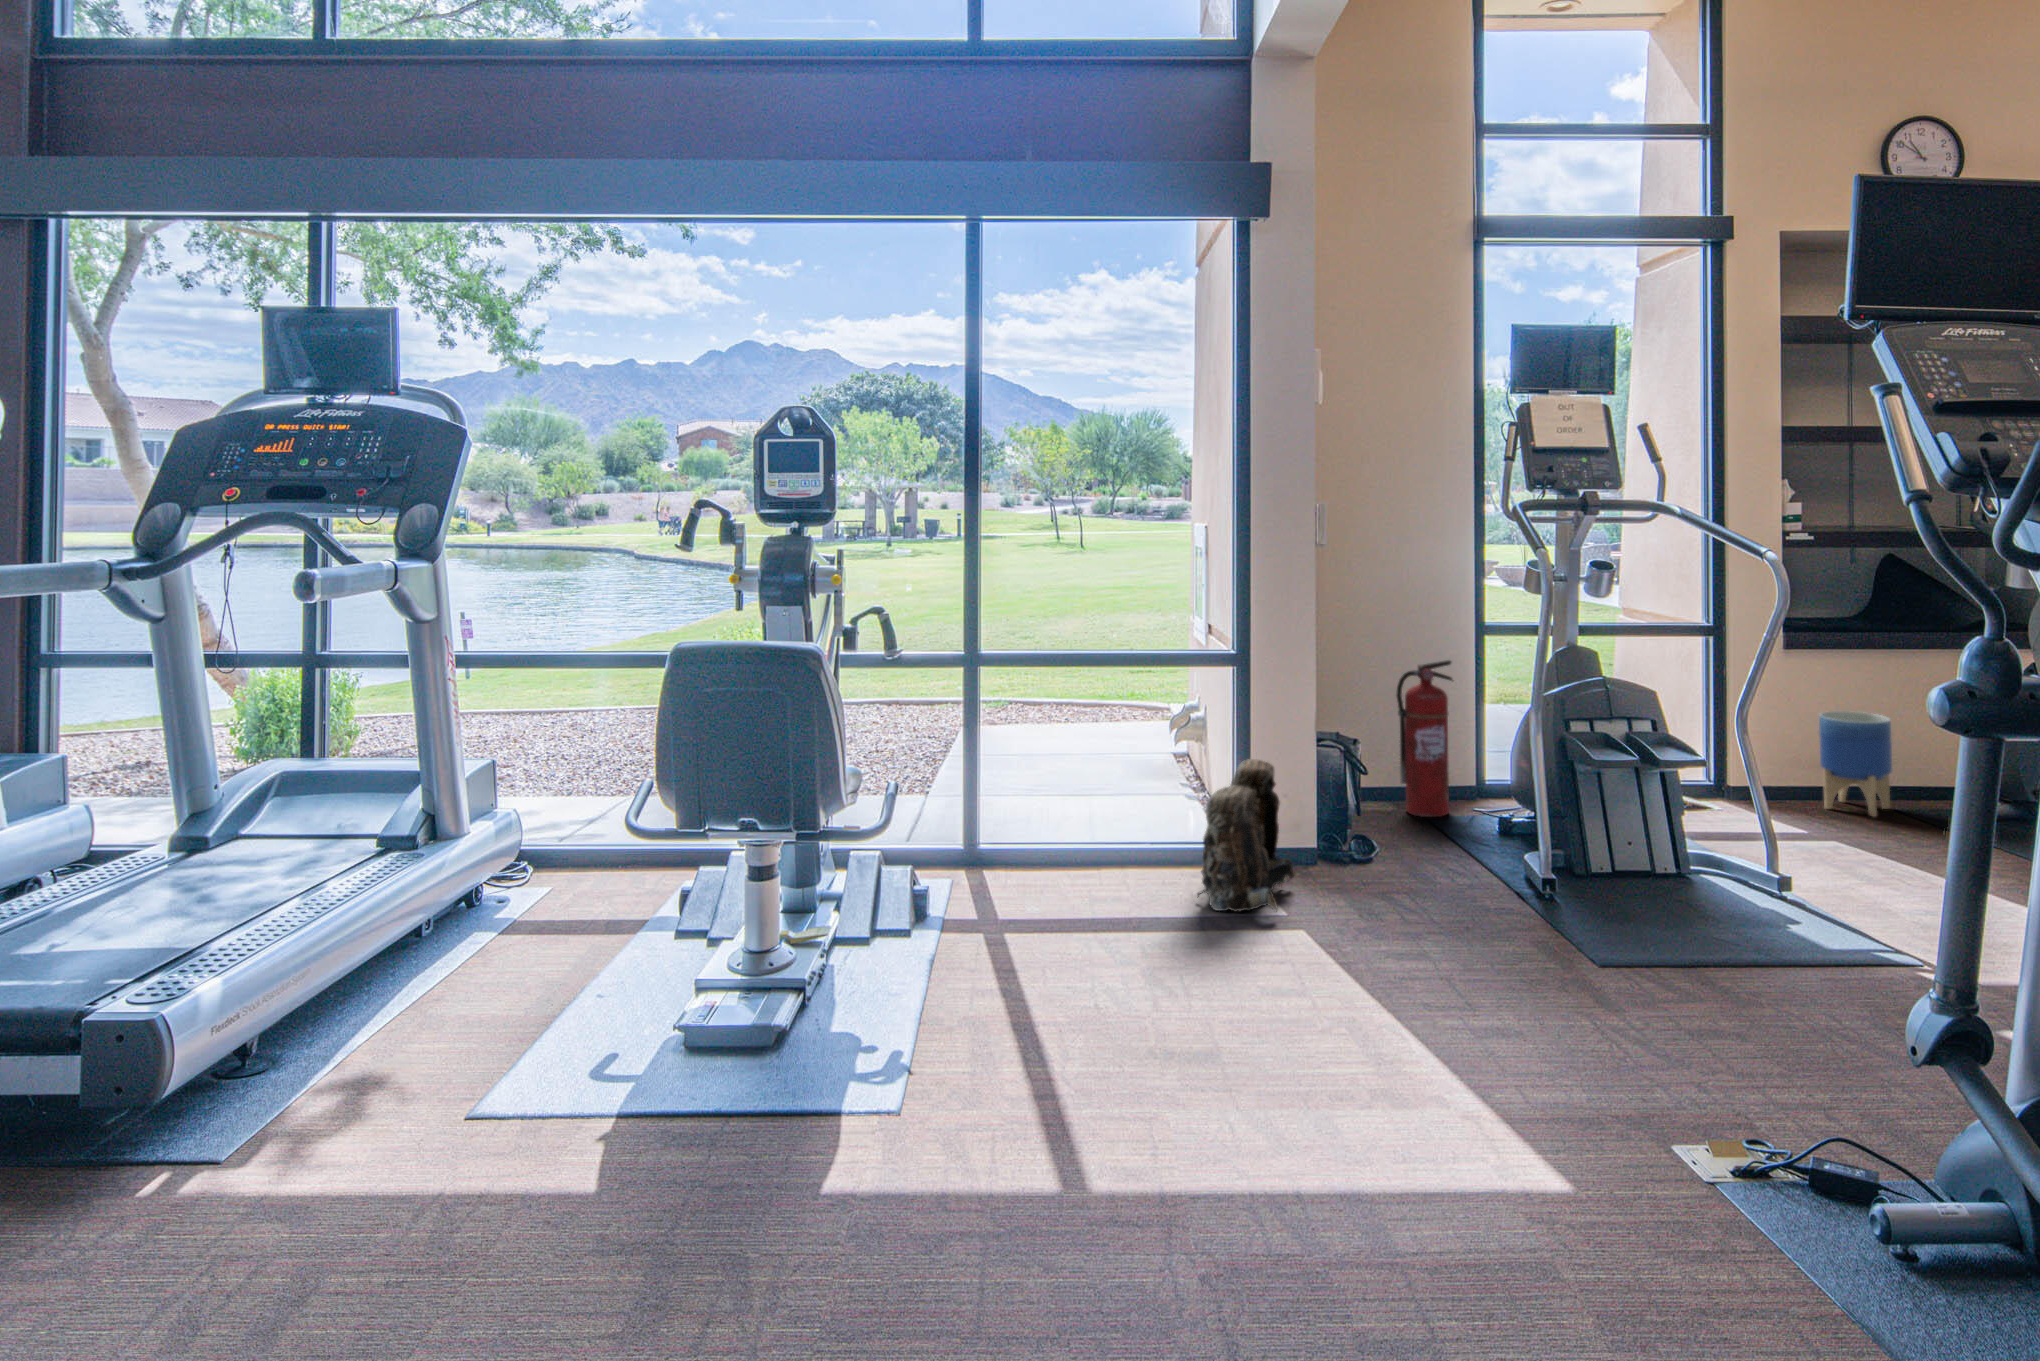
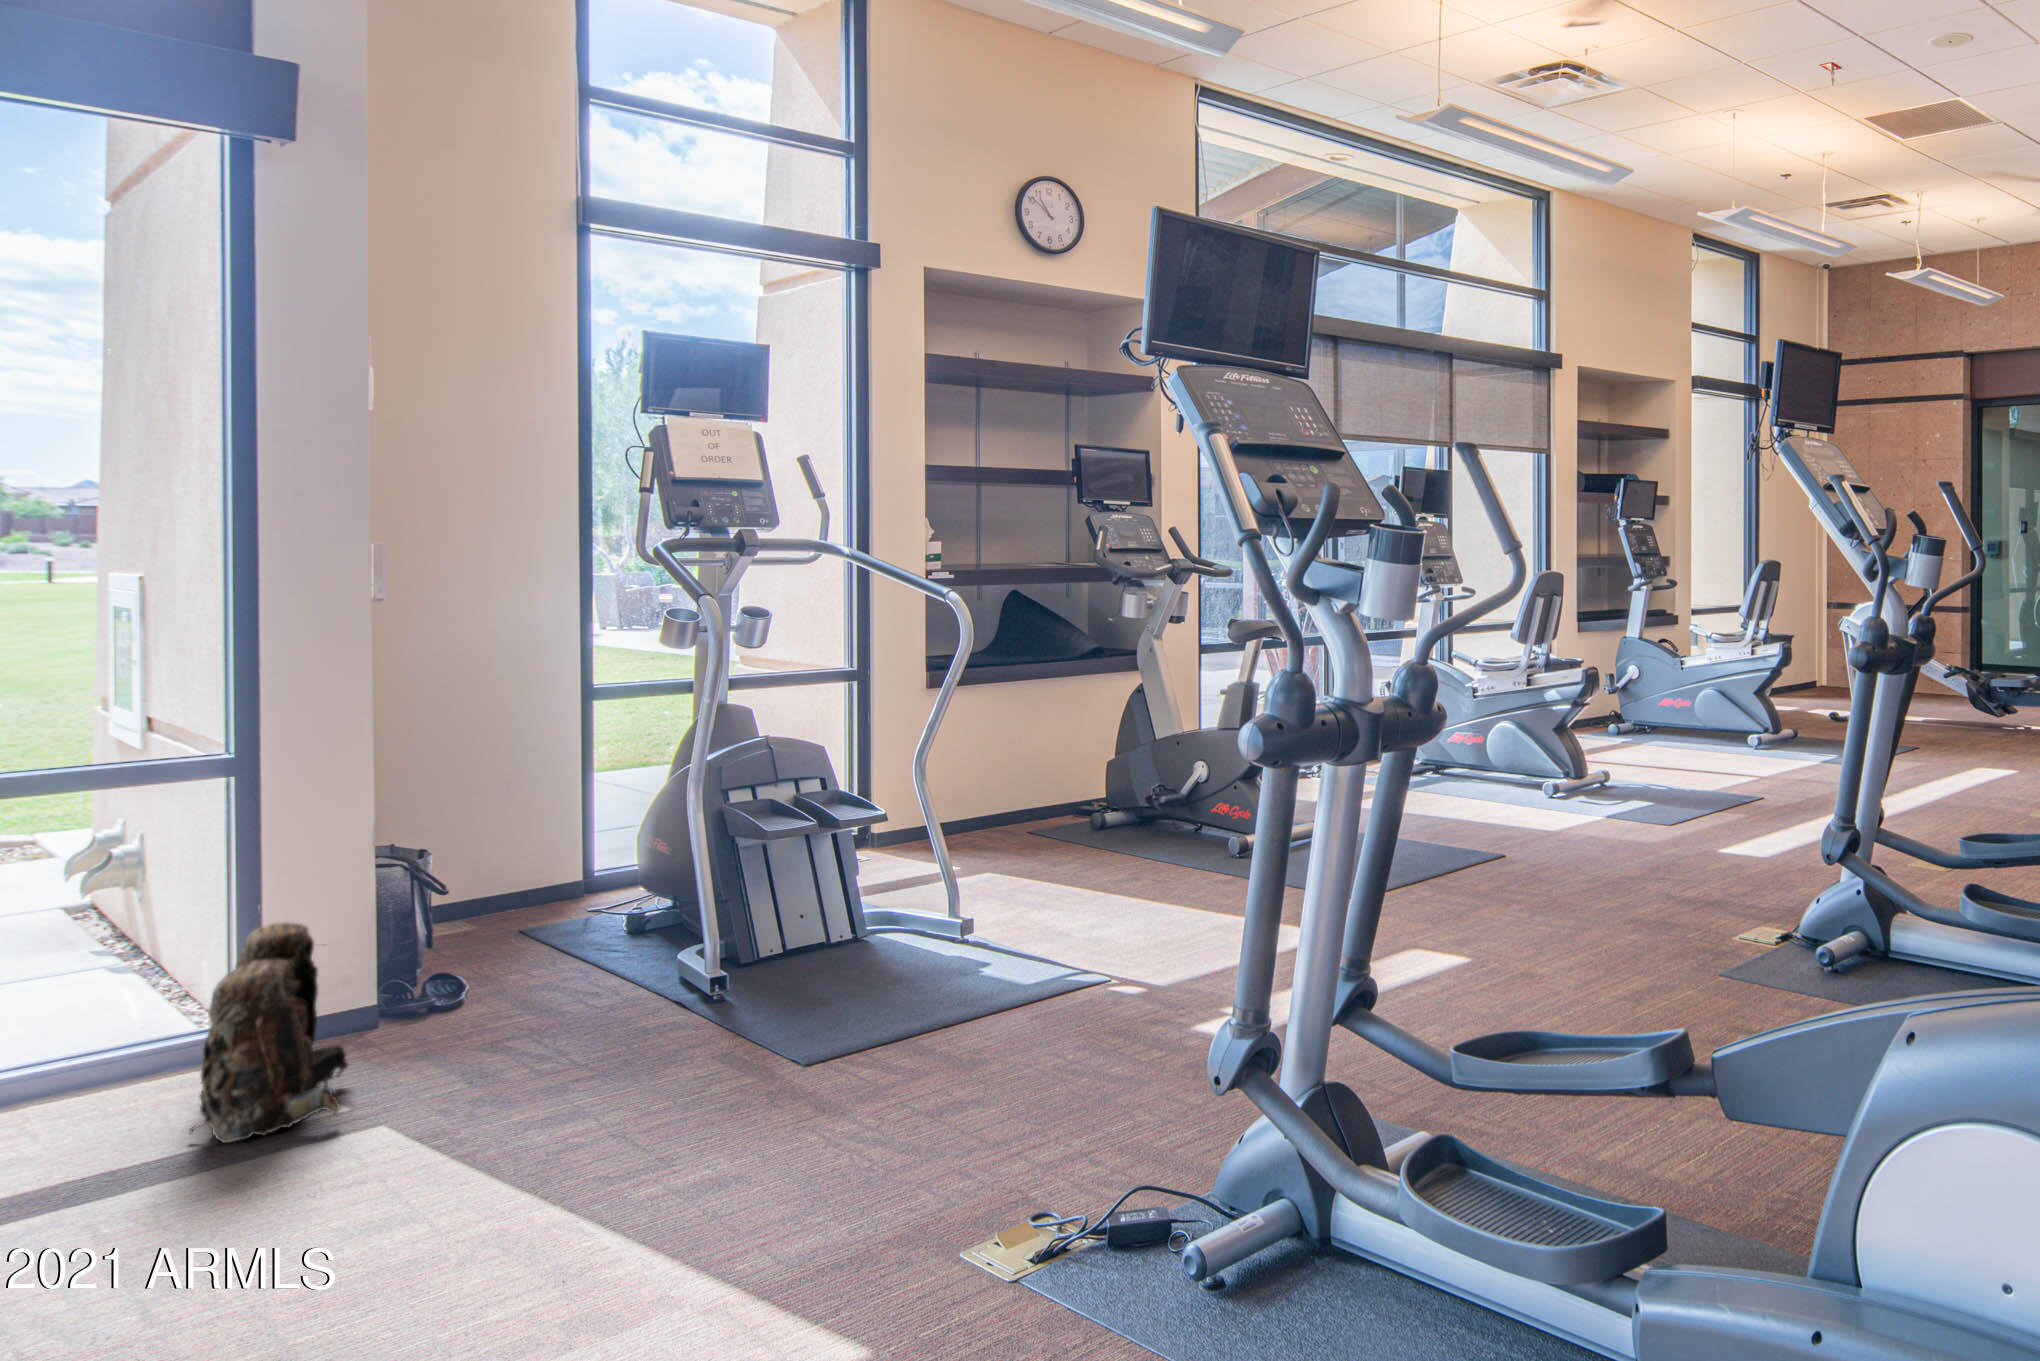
fire extinguisher: present [1397,660,1452,817] -> none [464,755,546,960]
planter: present [1819,711,1892,816] -> none [955,745,1024,850]

